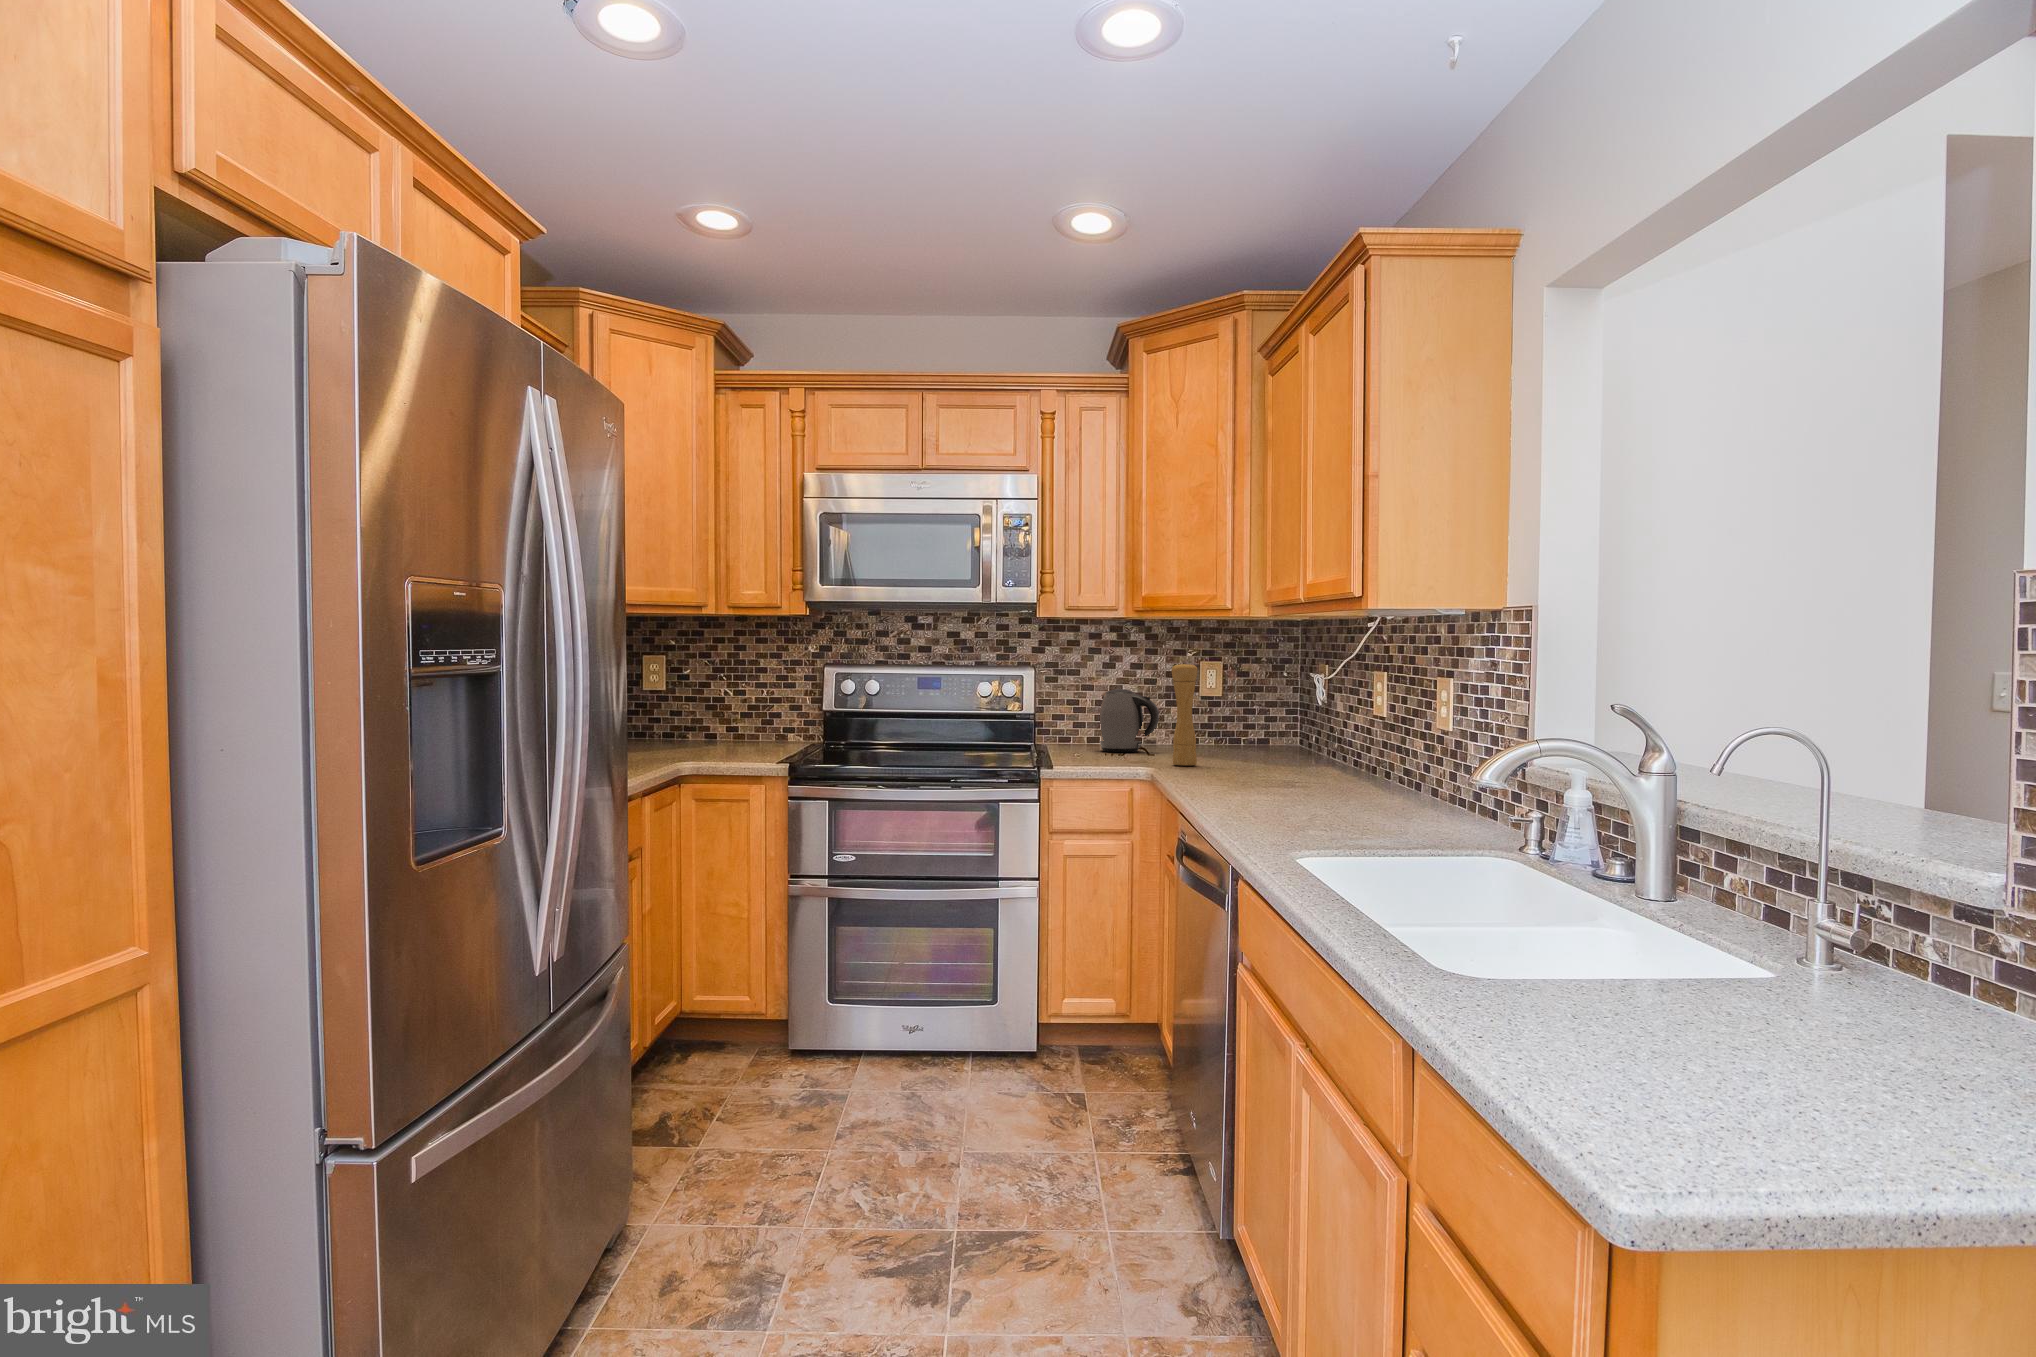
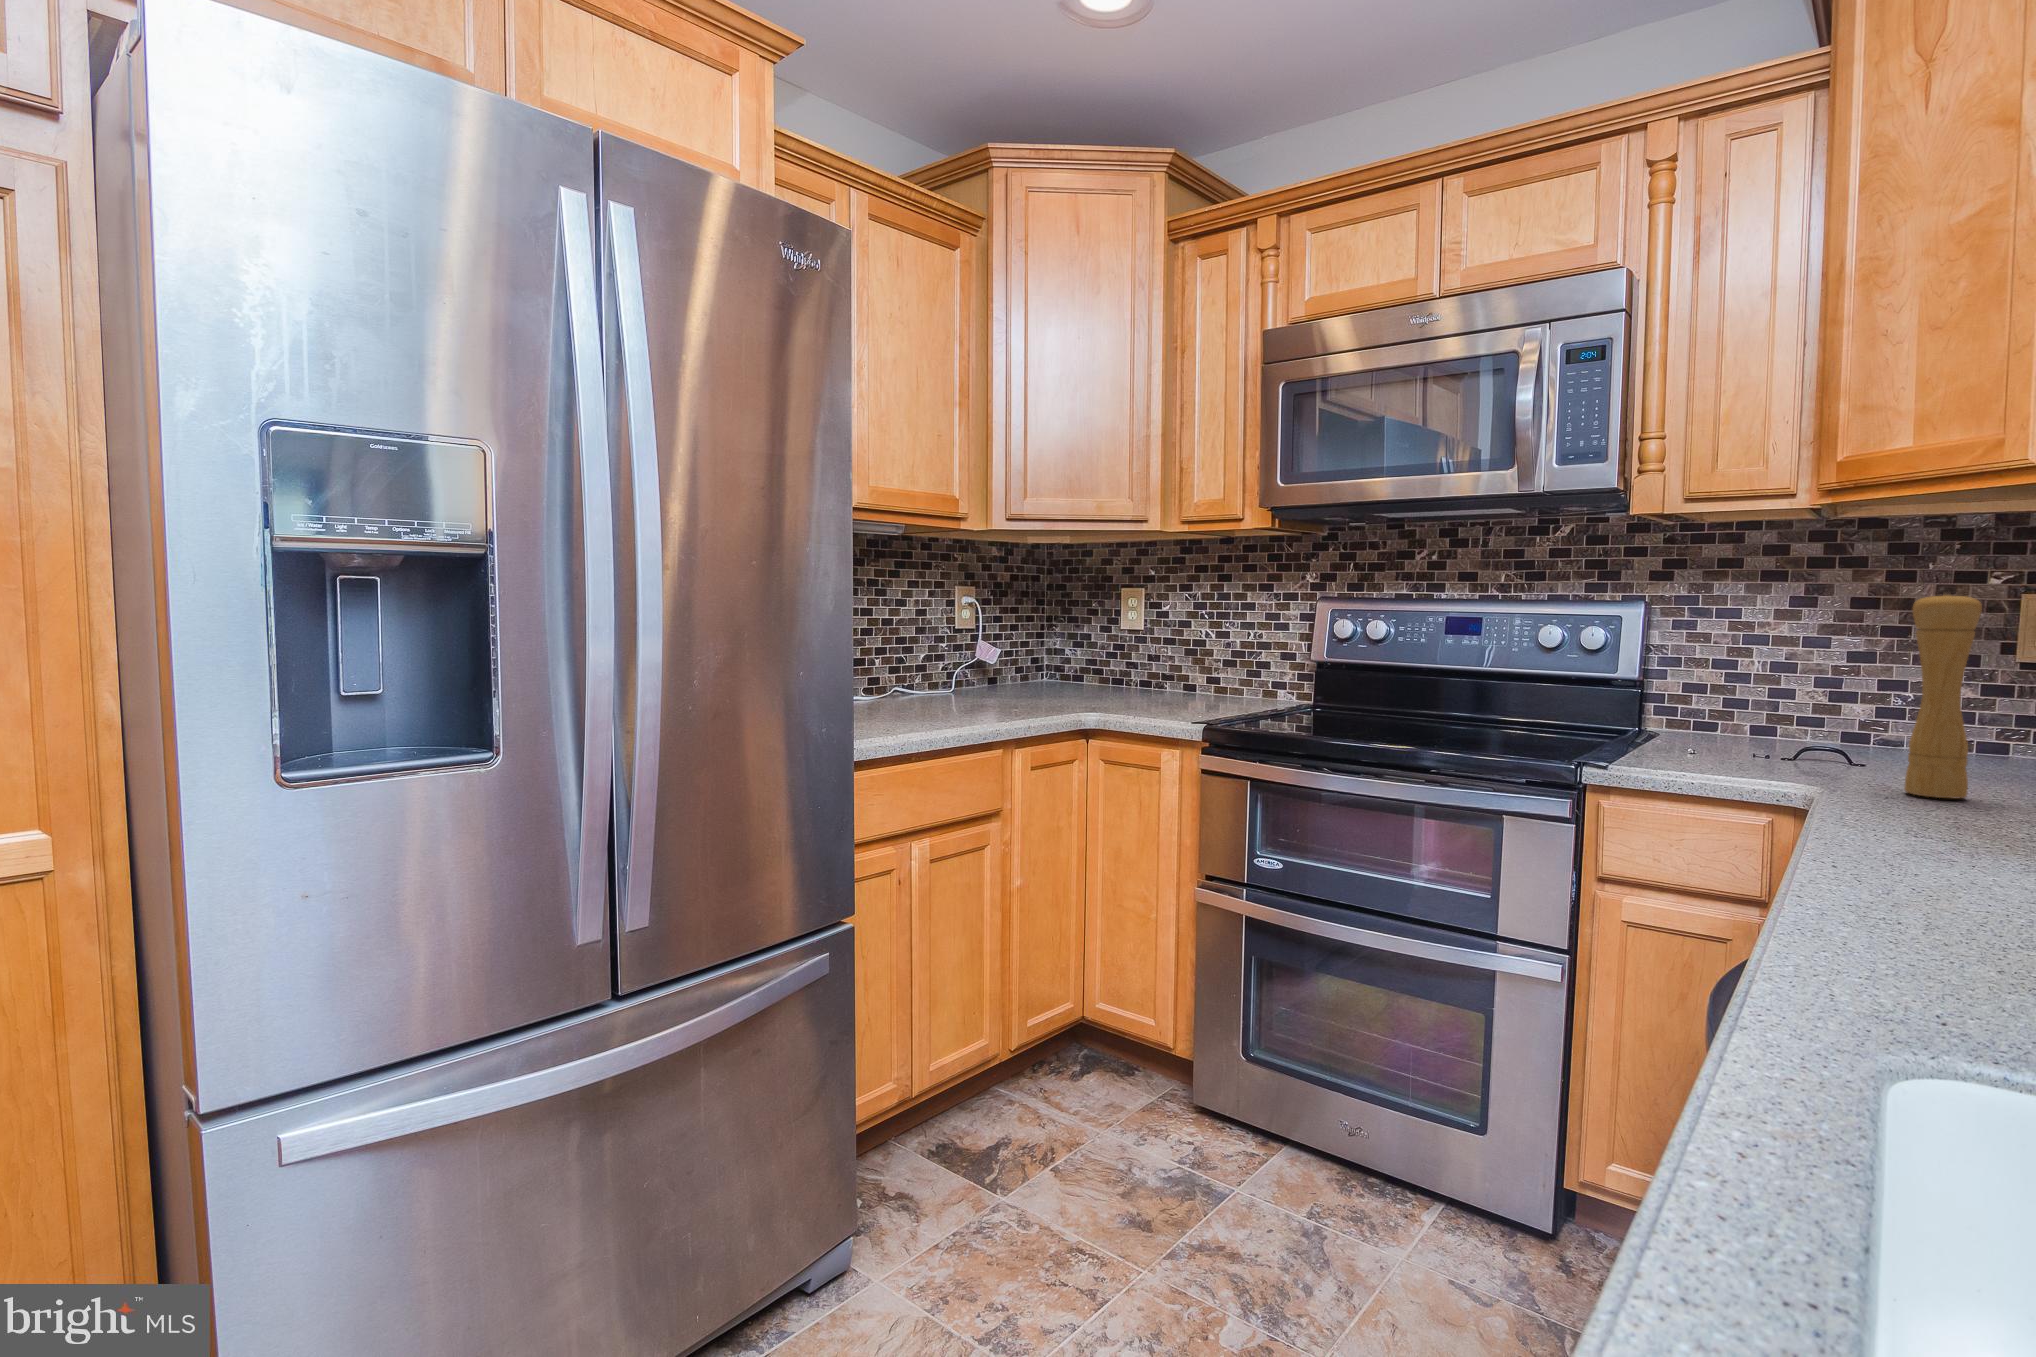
kettle: present [1099,689,1159,752] -> none [1767,641,1905,753]

